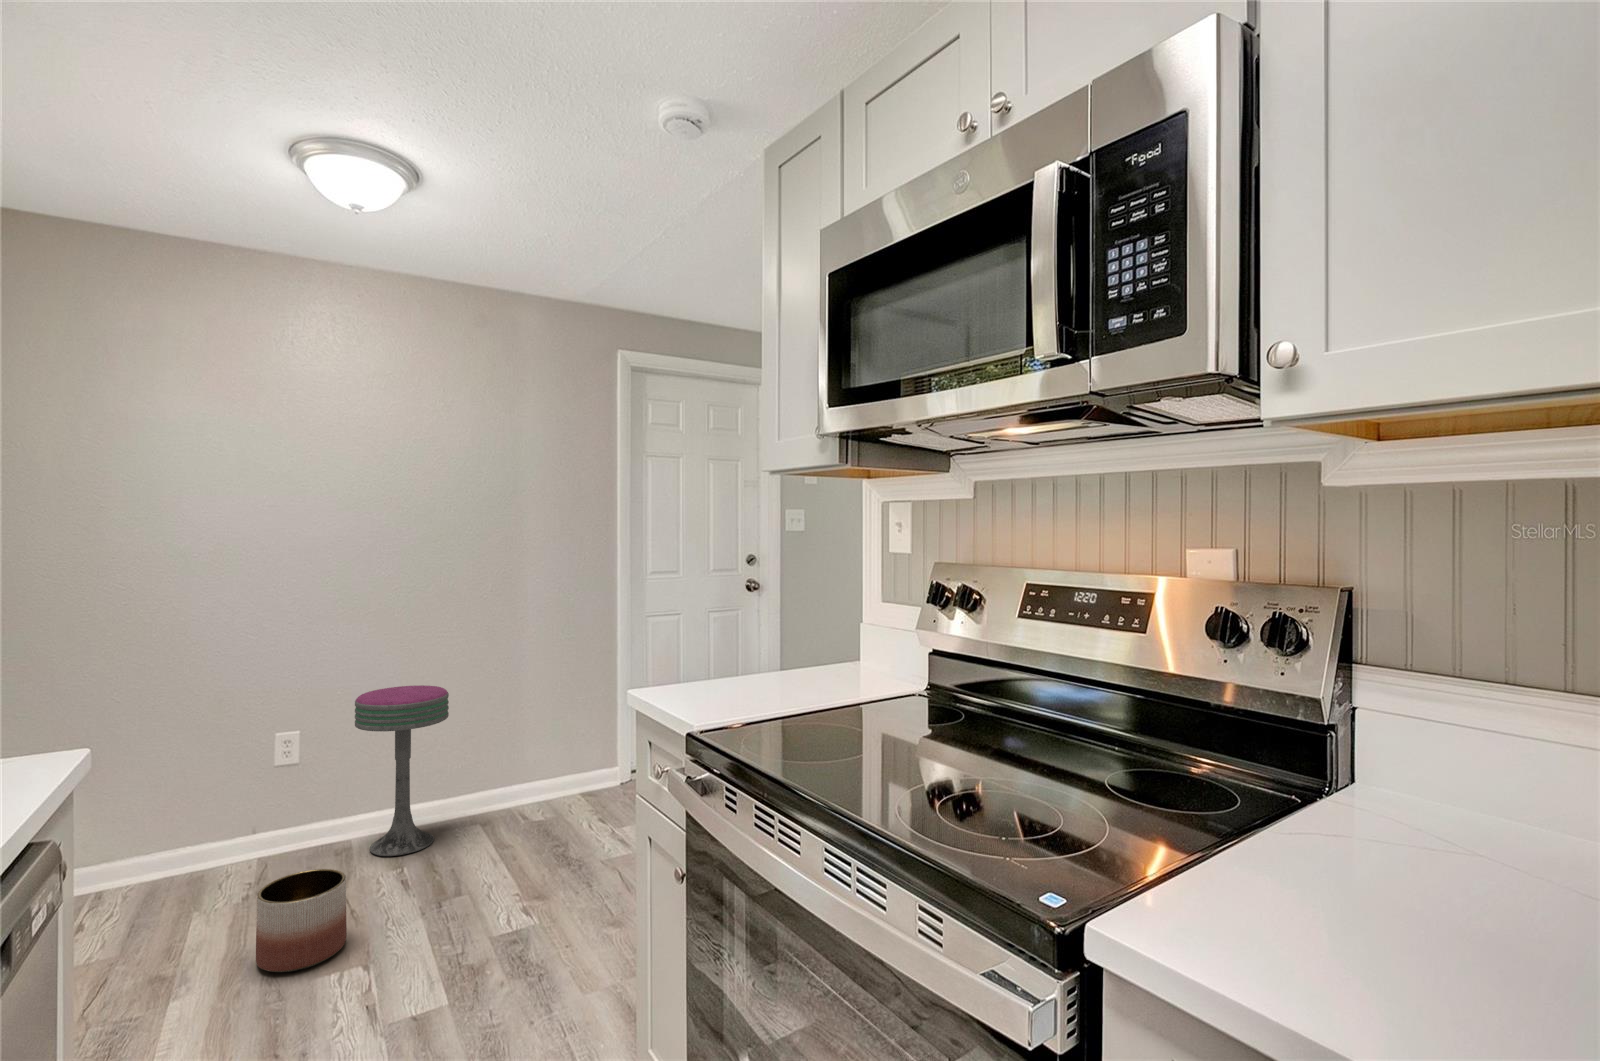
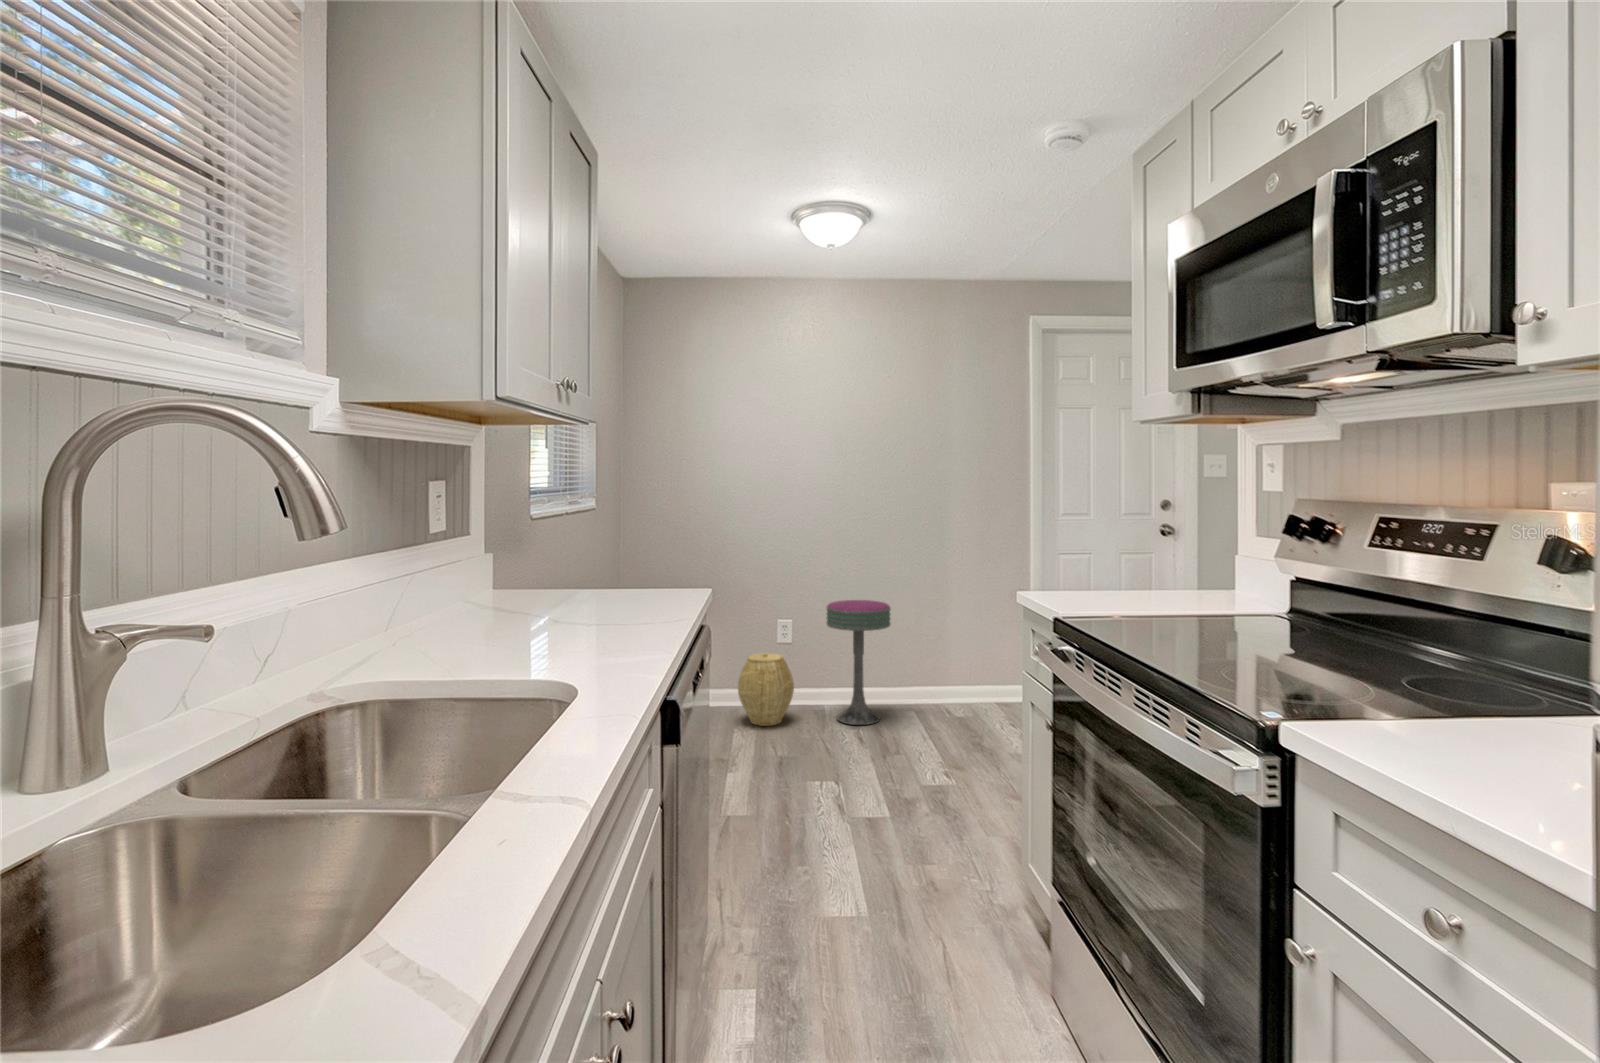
woven basket: none [203,774,302,885] -> present [738,653,794,726]
planter: present [256,869,347,972] -> none [774,715,826,777]

